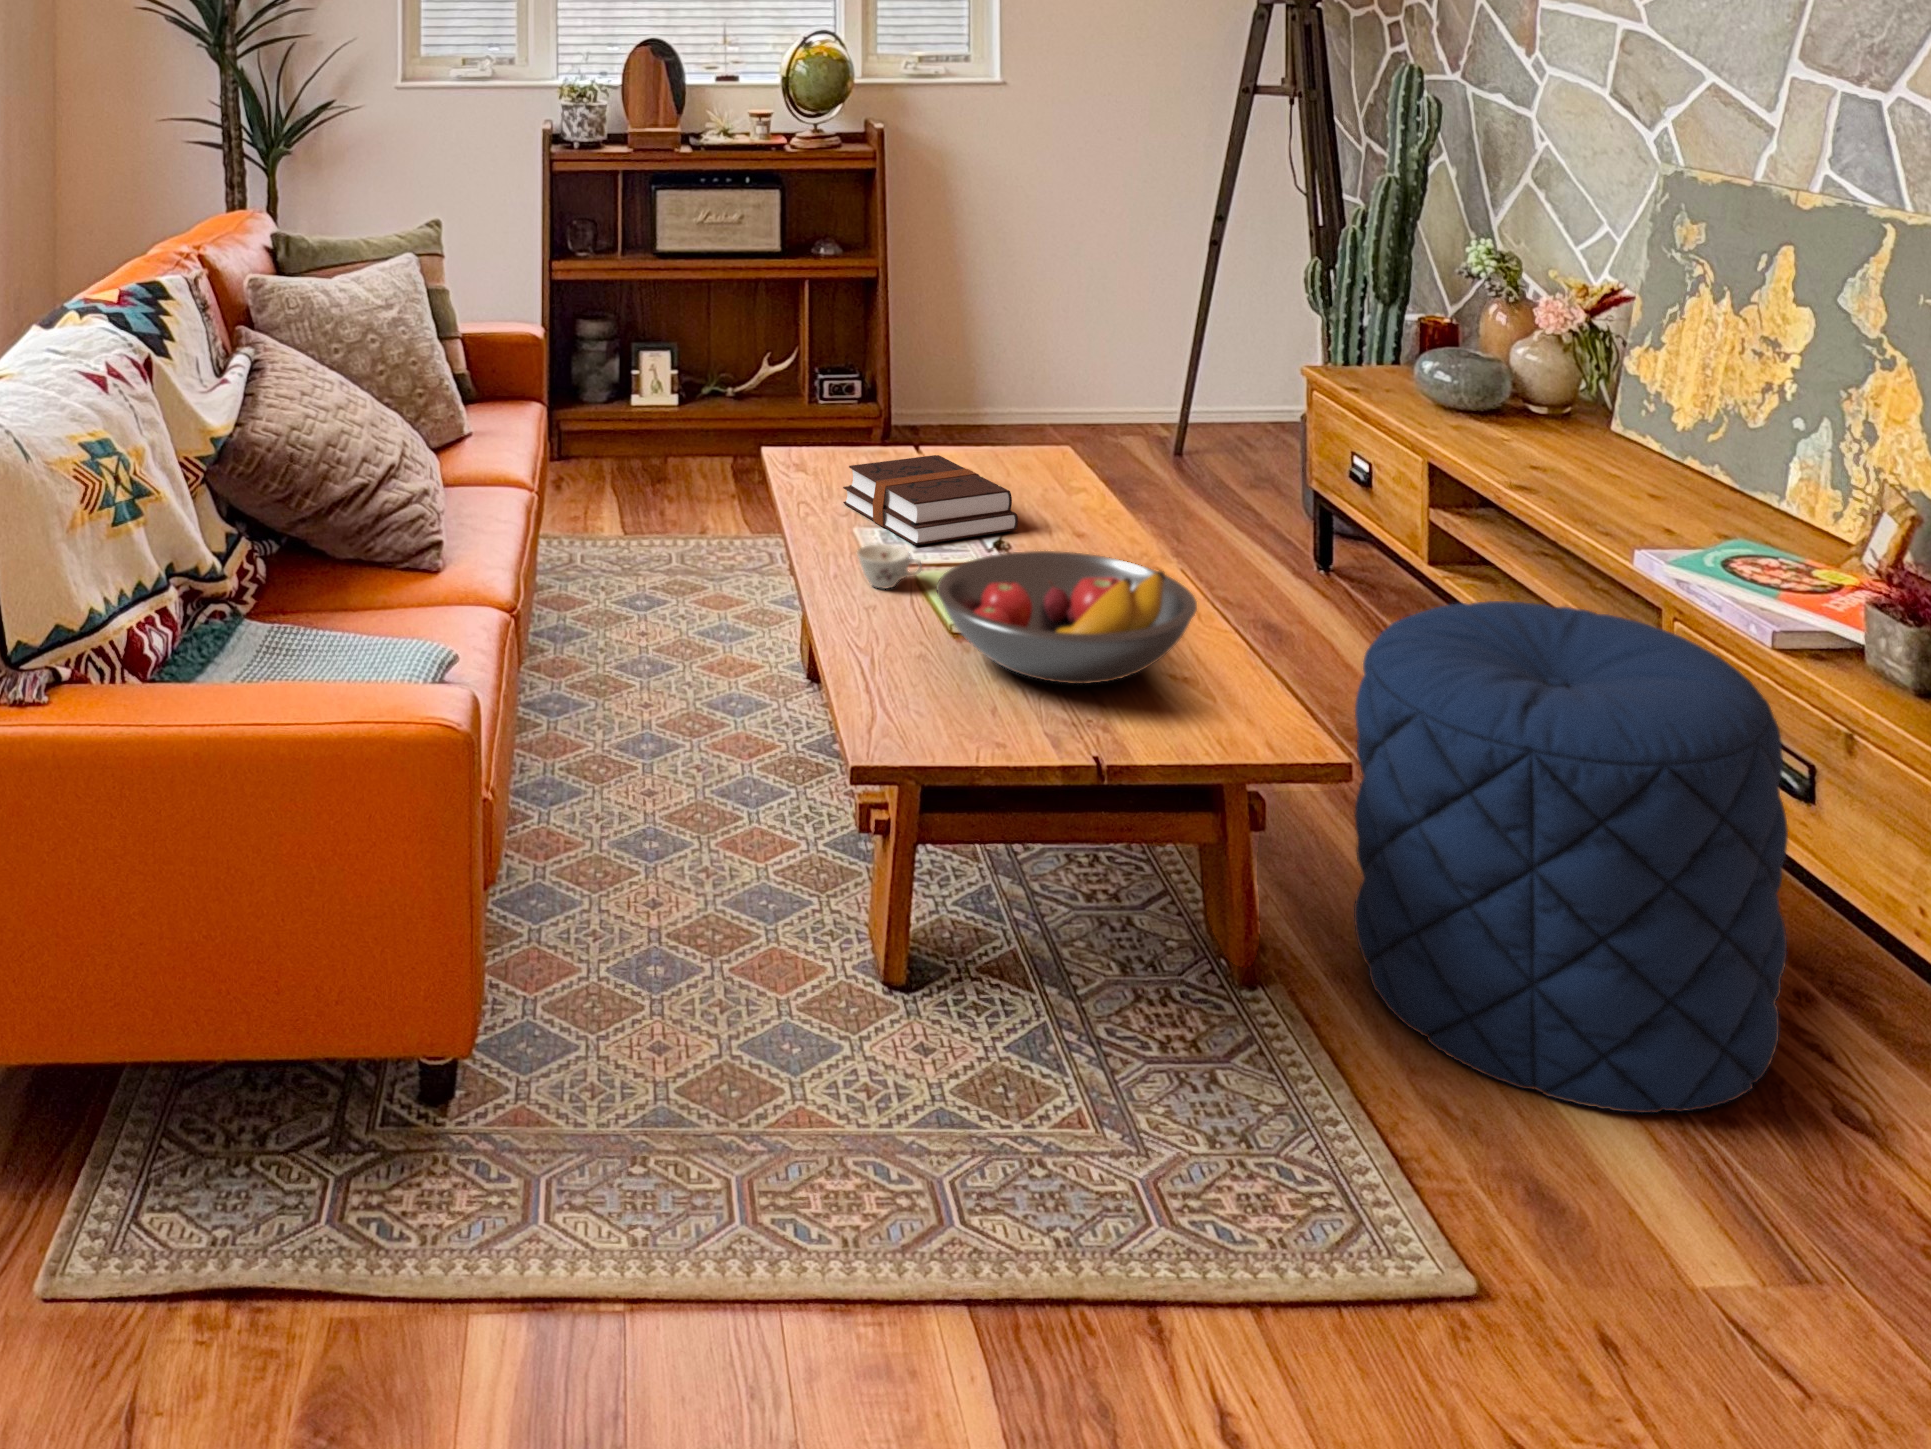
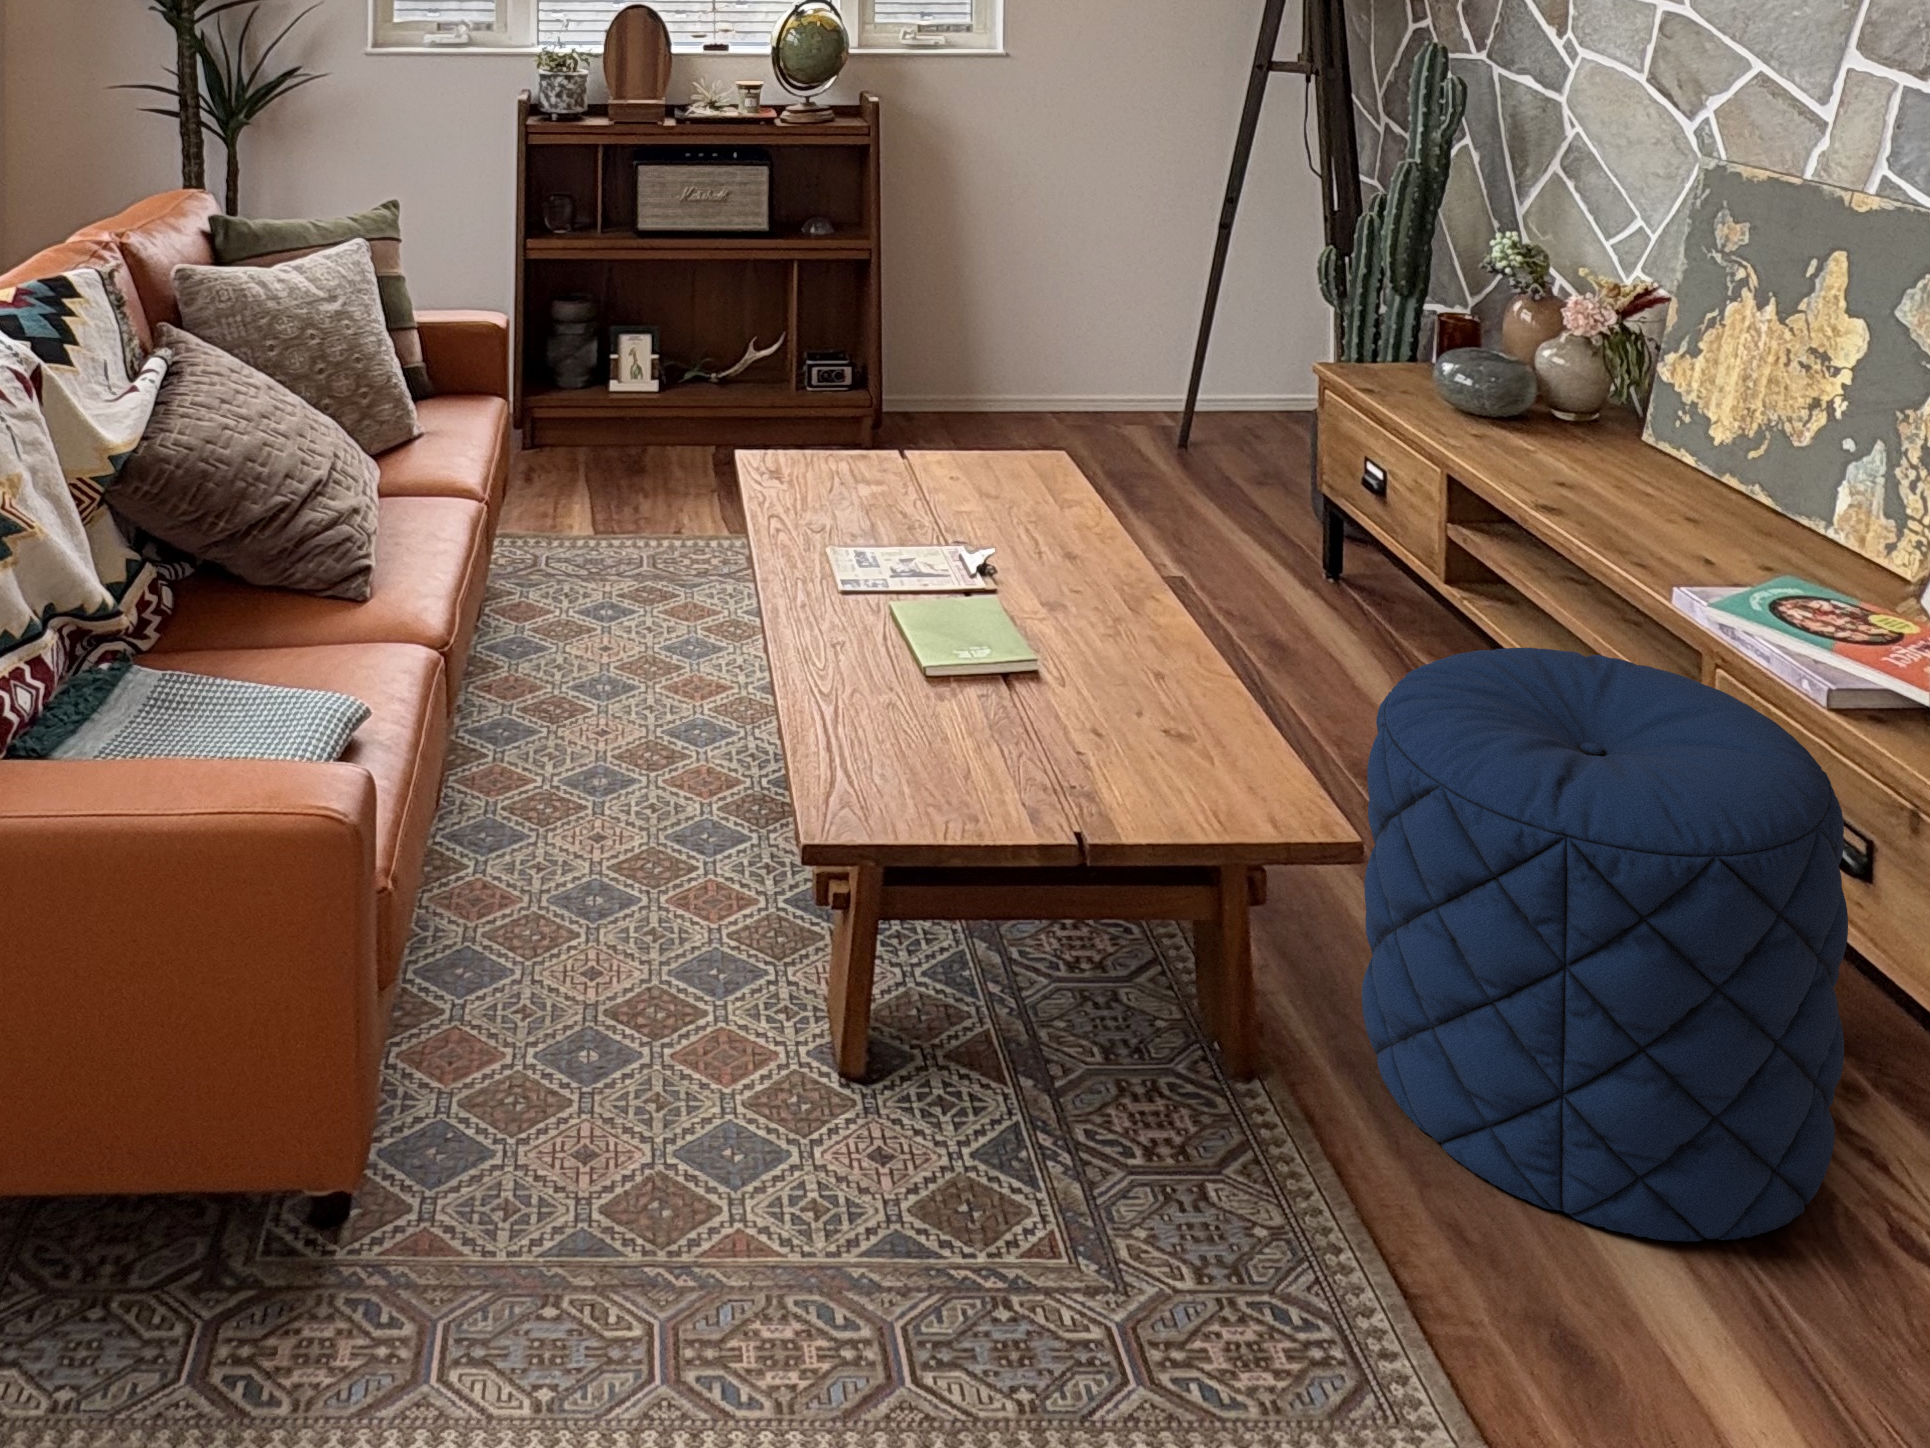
hardback book: present [843,455,1018,545] -> none [818,463,1004,567]
teacup: present [857,544,922,588] -> none [826,570,896,620]
fruit bowl: present [936,551,1197,684] -> none [908,585,1195,742]

